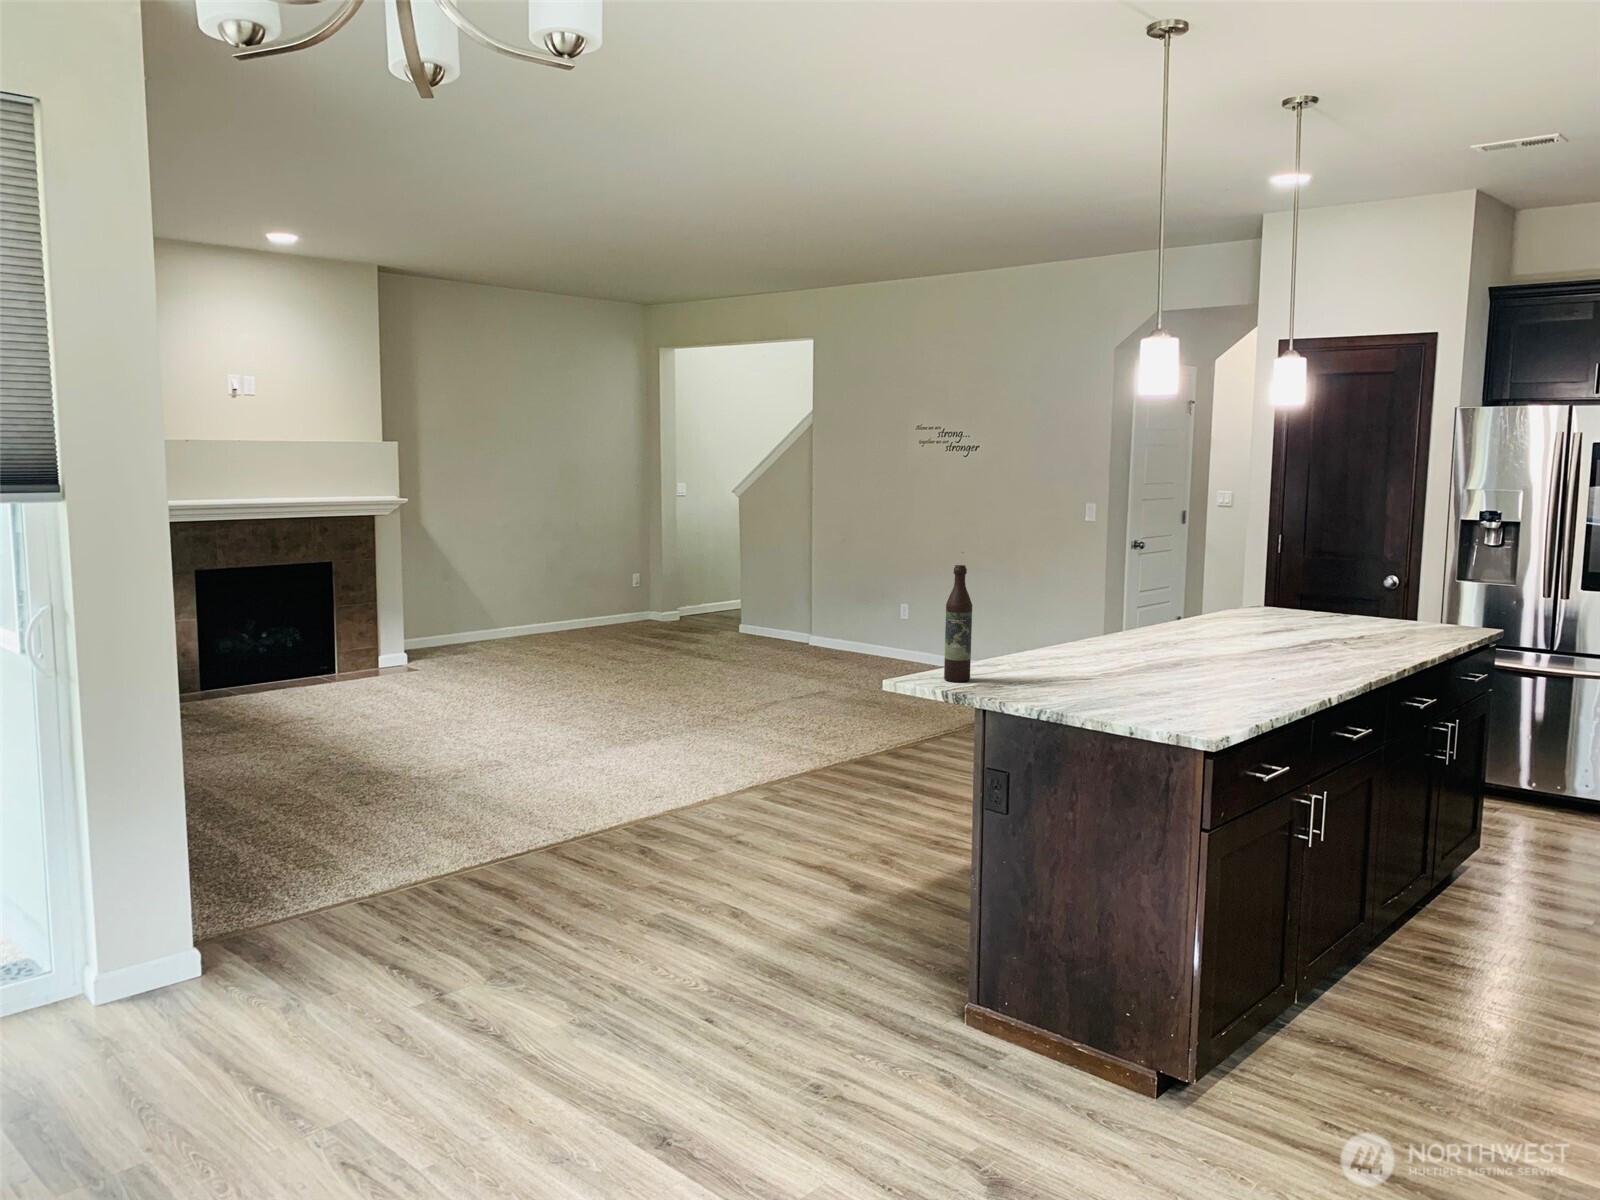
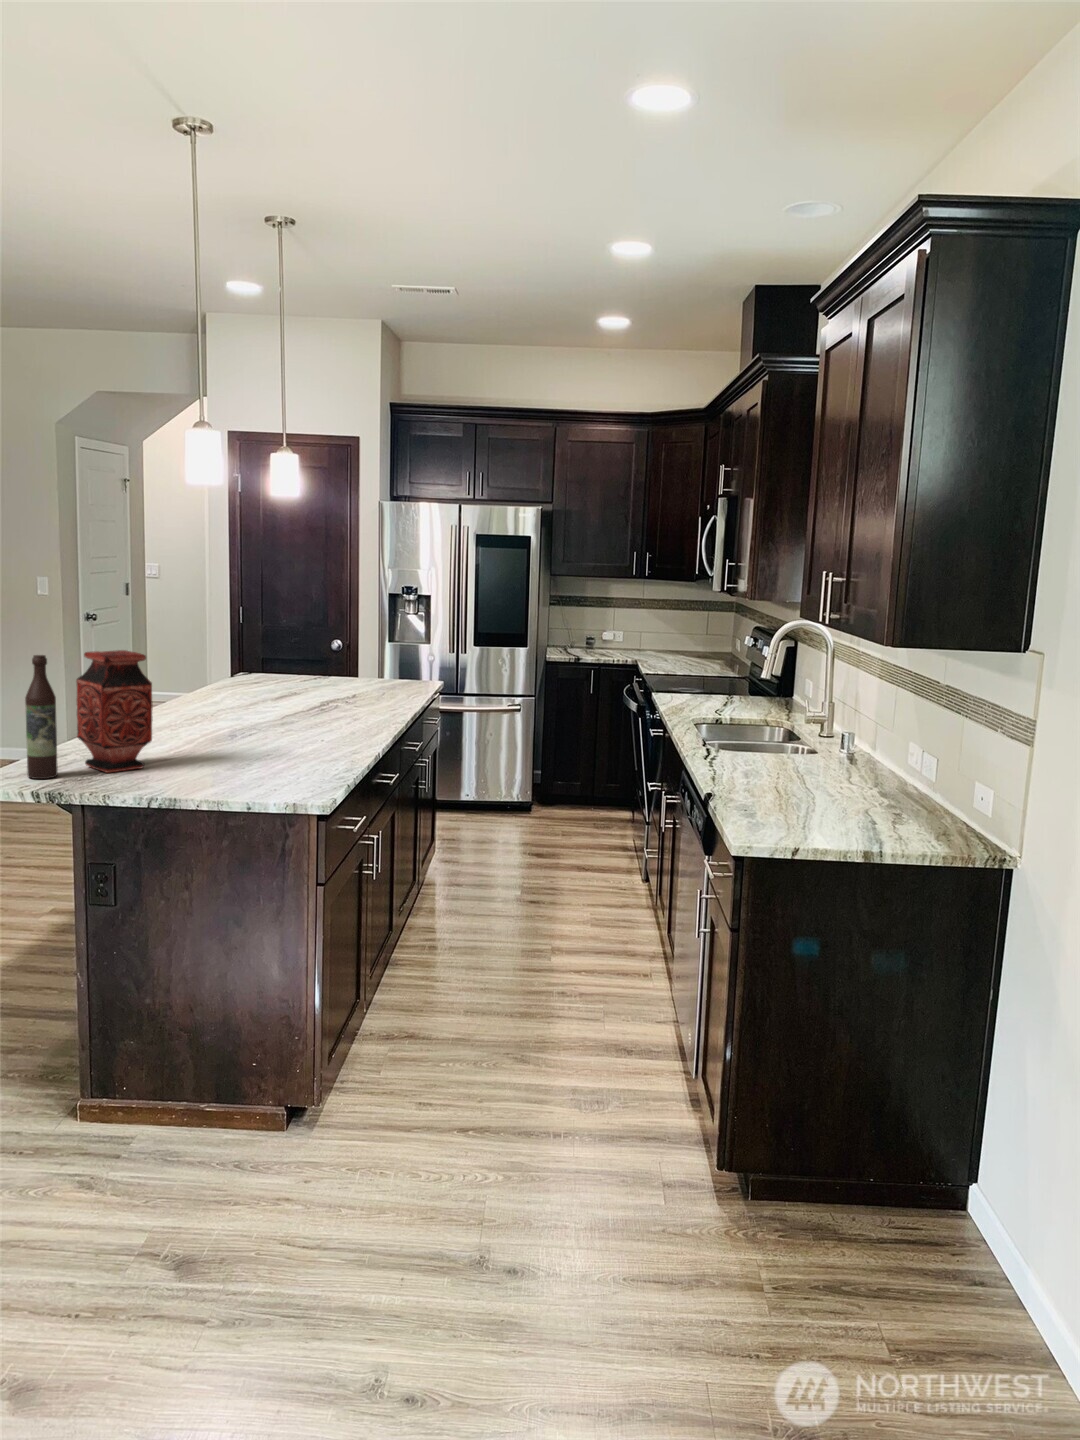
vase: none [996,564,1064,683] -> present [76,650,152,773]

